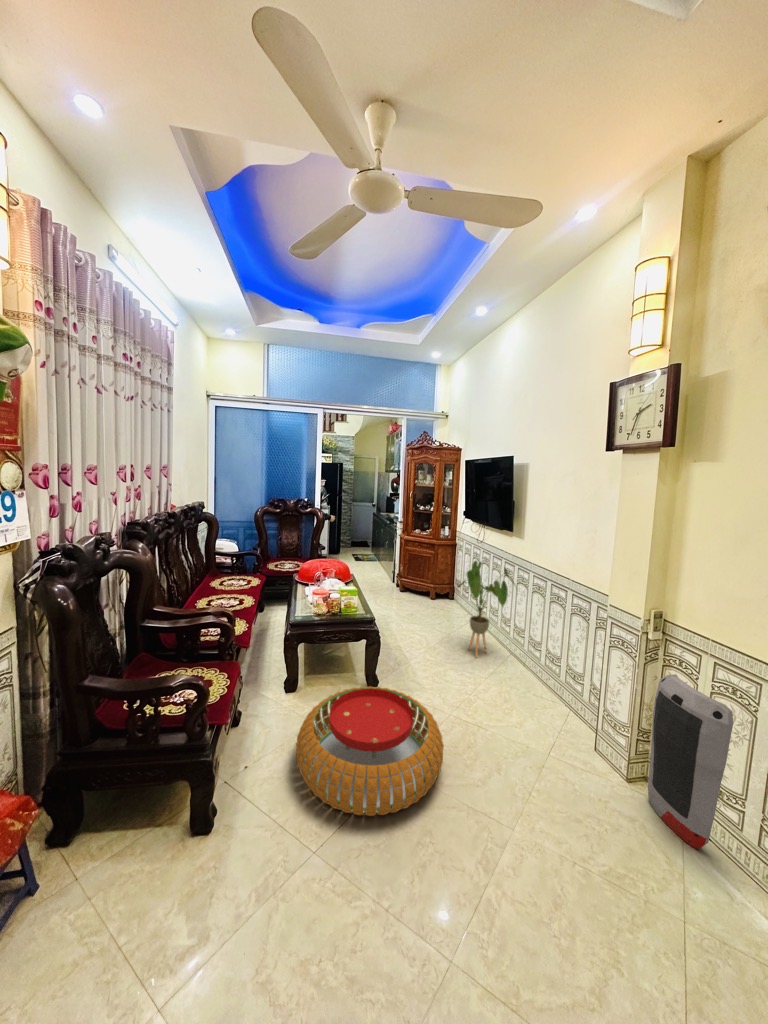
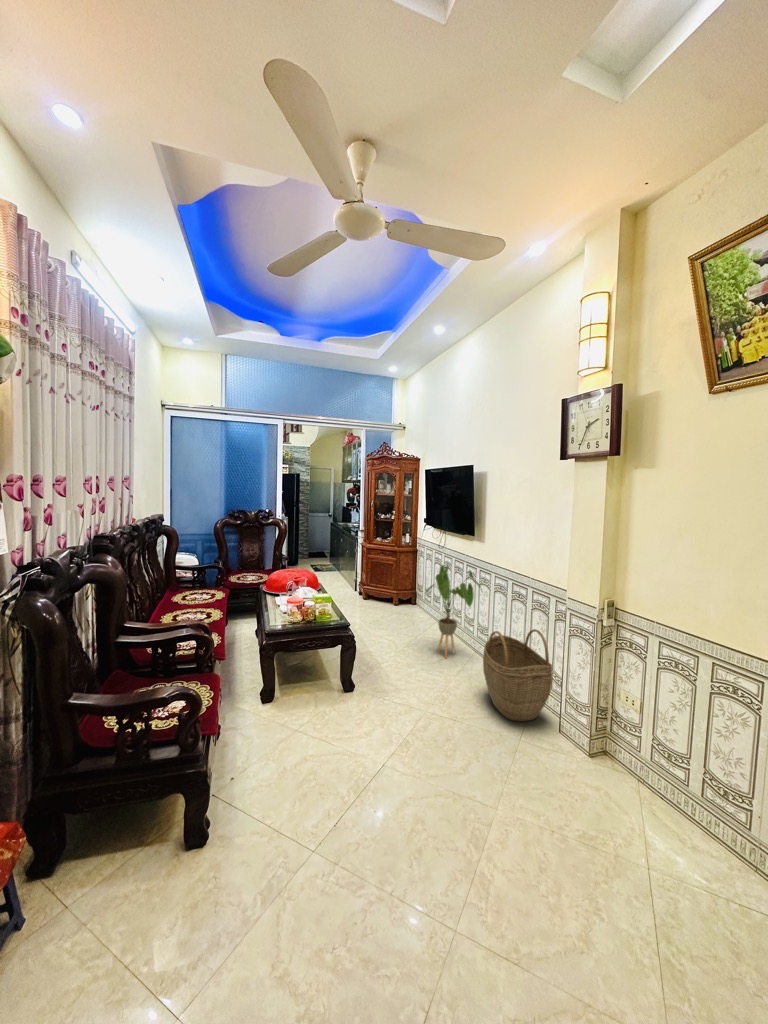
woven basket: none [513,635,589,734] -> present [483,629,552,722]
air purifier: present [648,675,734,849] -> none [608,655,676,806]
pouf: present [296,686,444,816] -> none [285,690,429,812]

